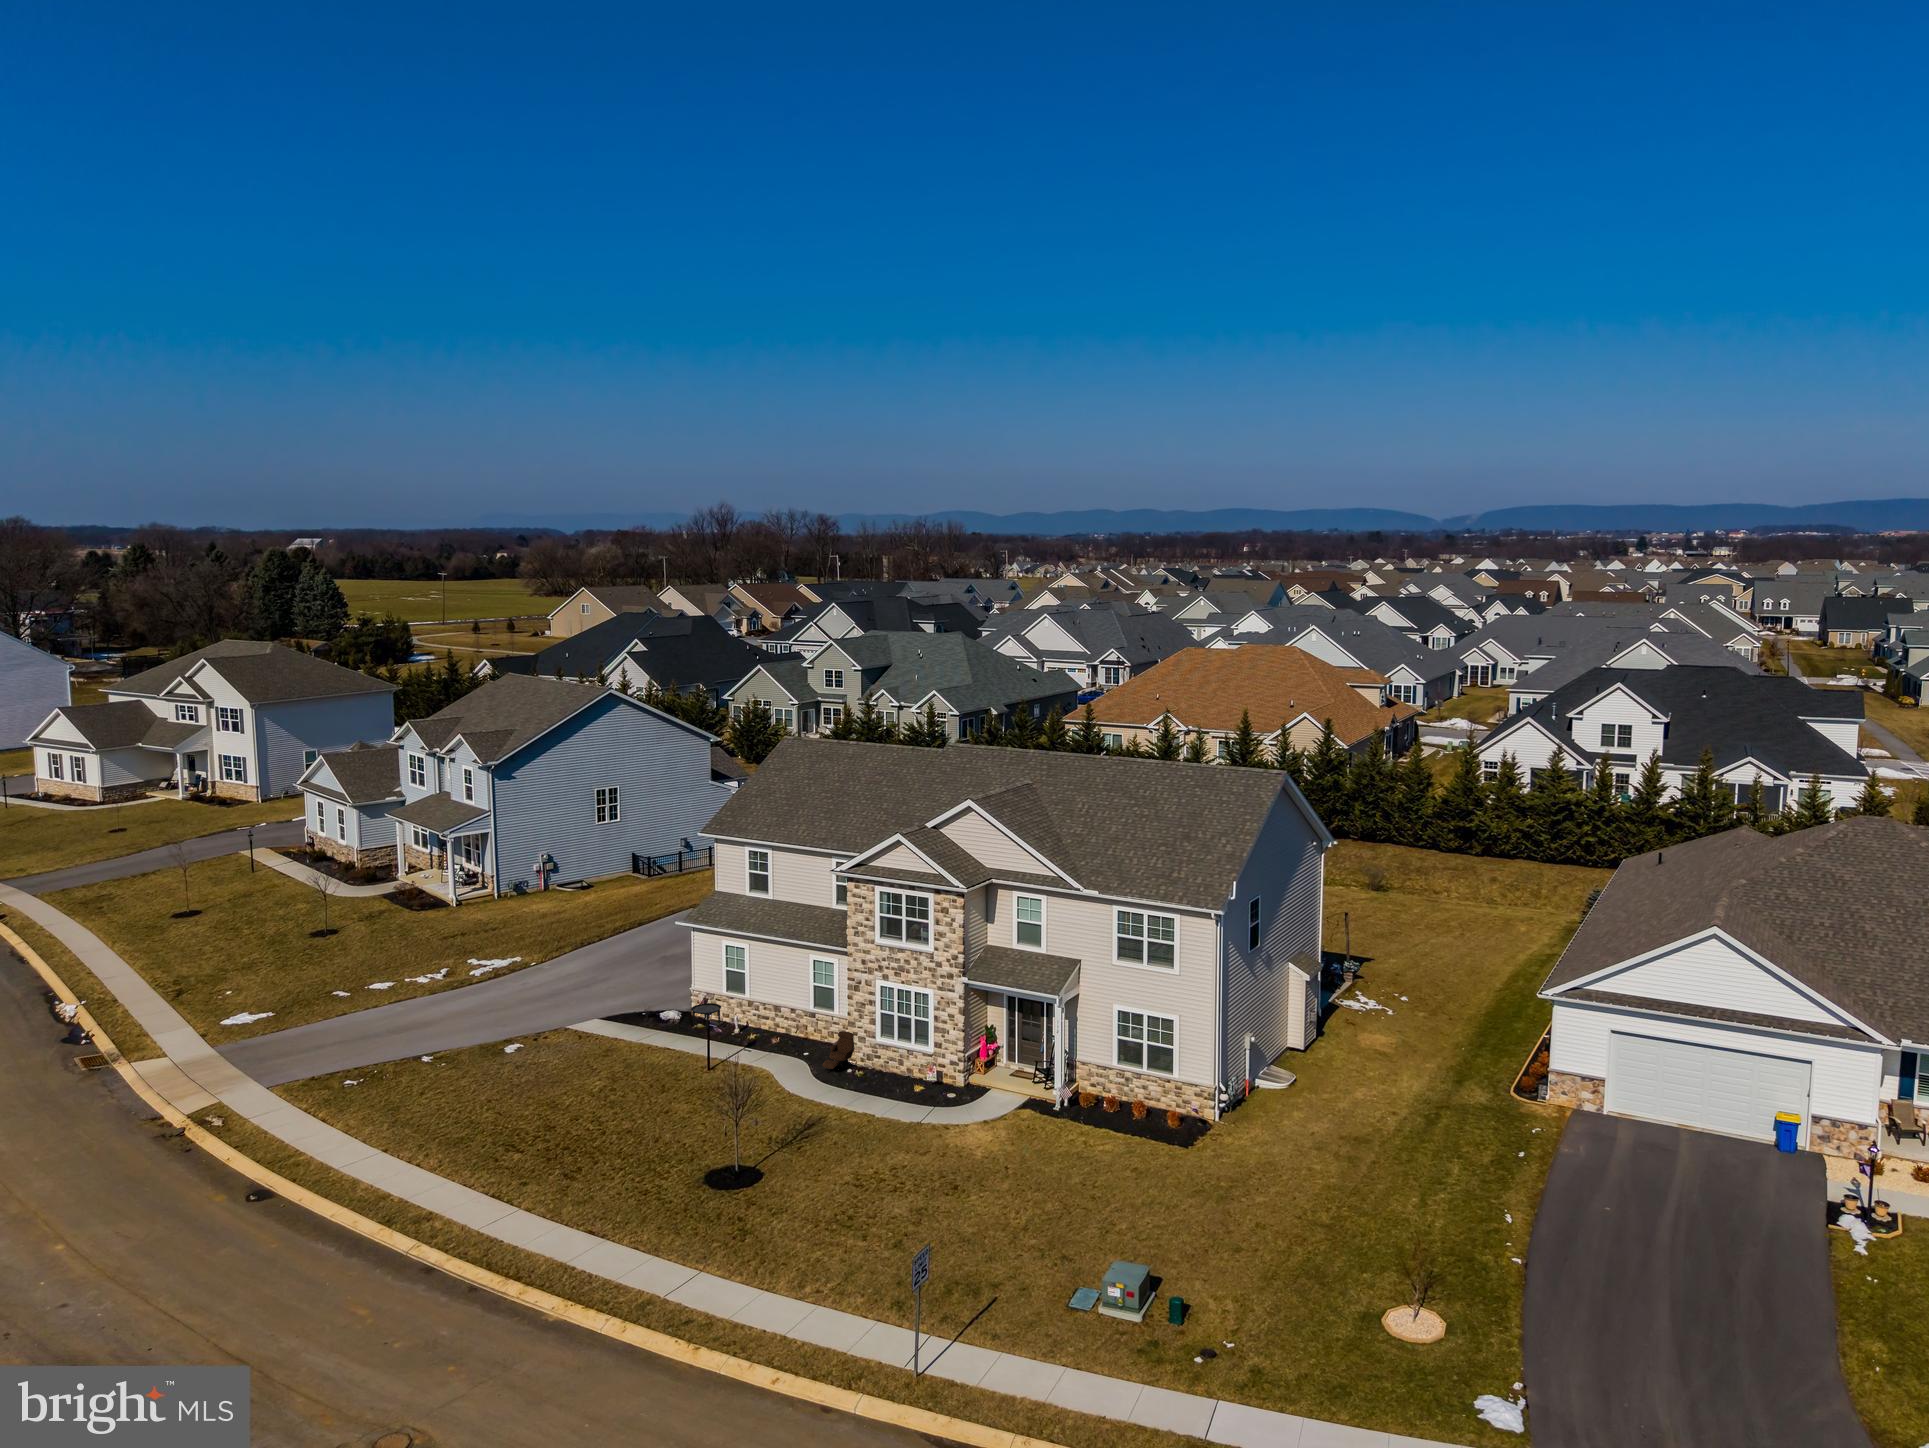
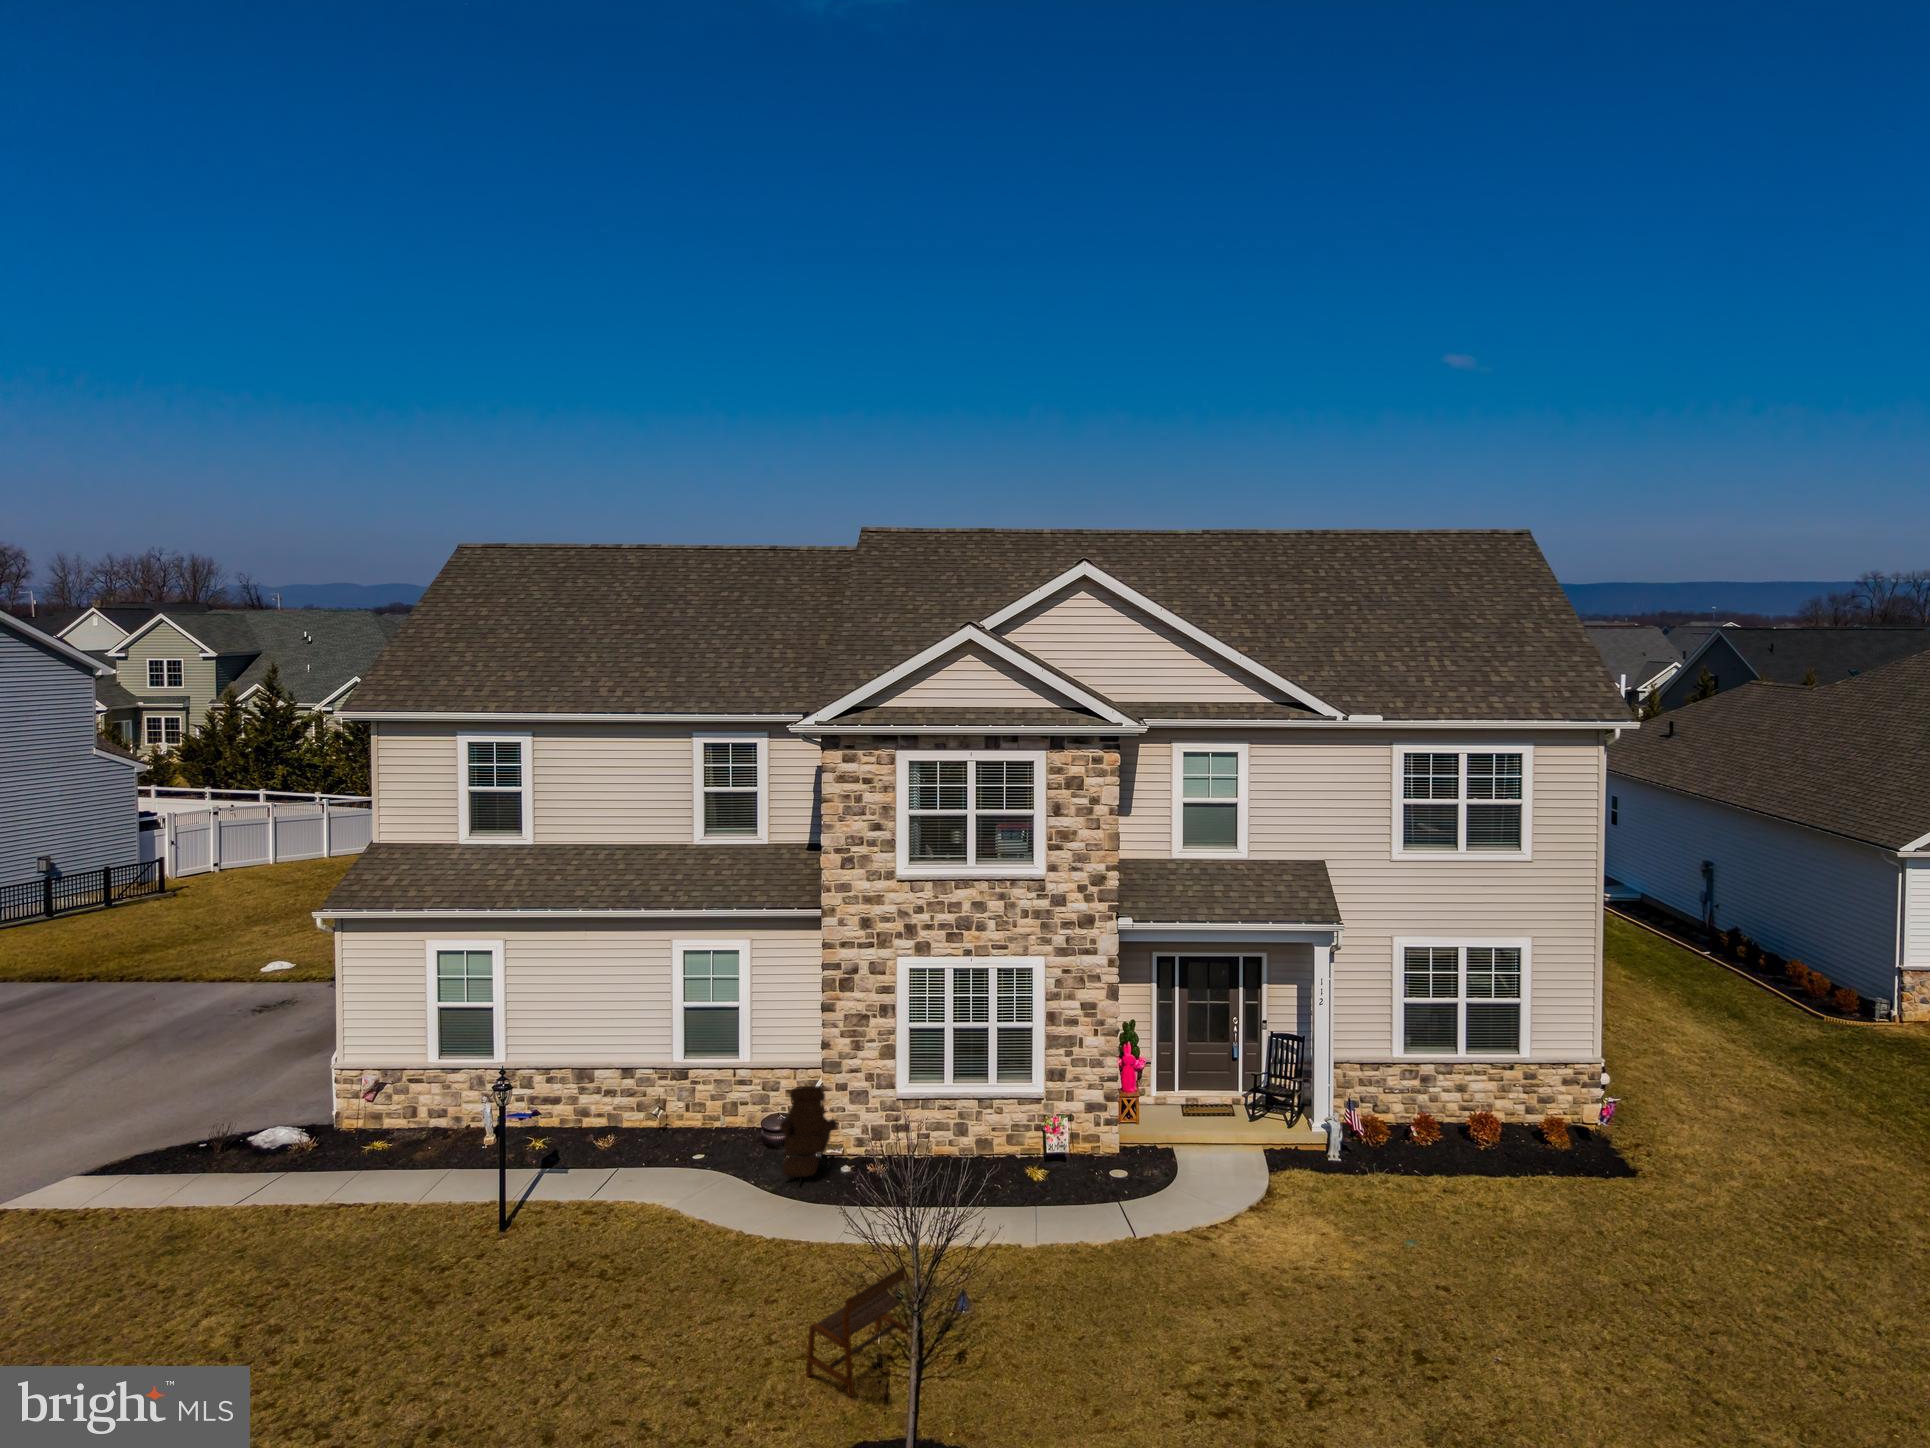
round table: present [691,1003,721,1029] -> none [354,1087,432,1150]
bench: none [765,1095,805,1134] -> present [806,1267,908,1397]

